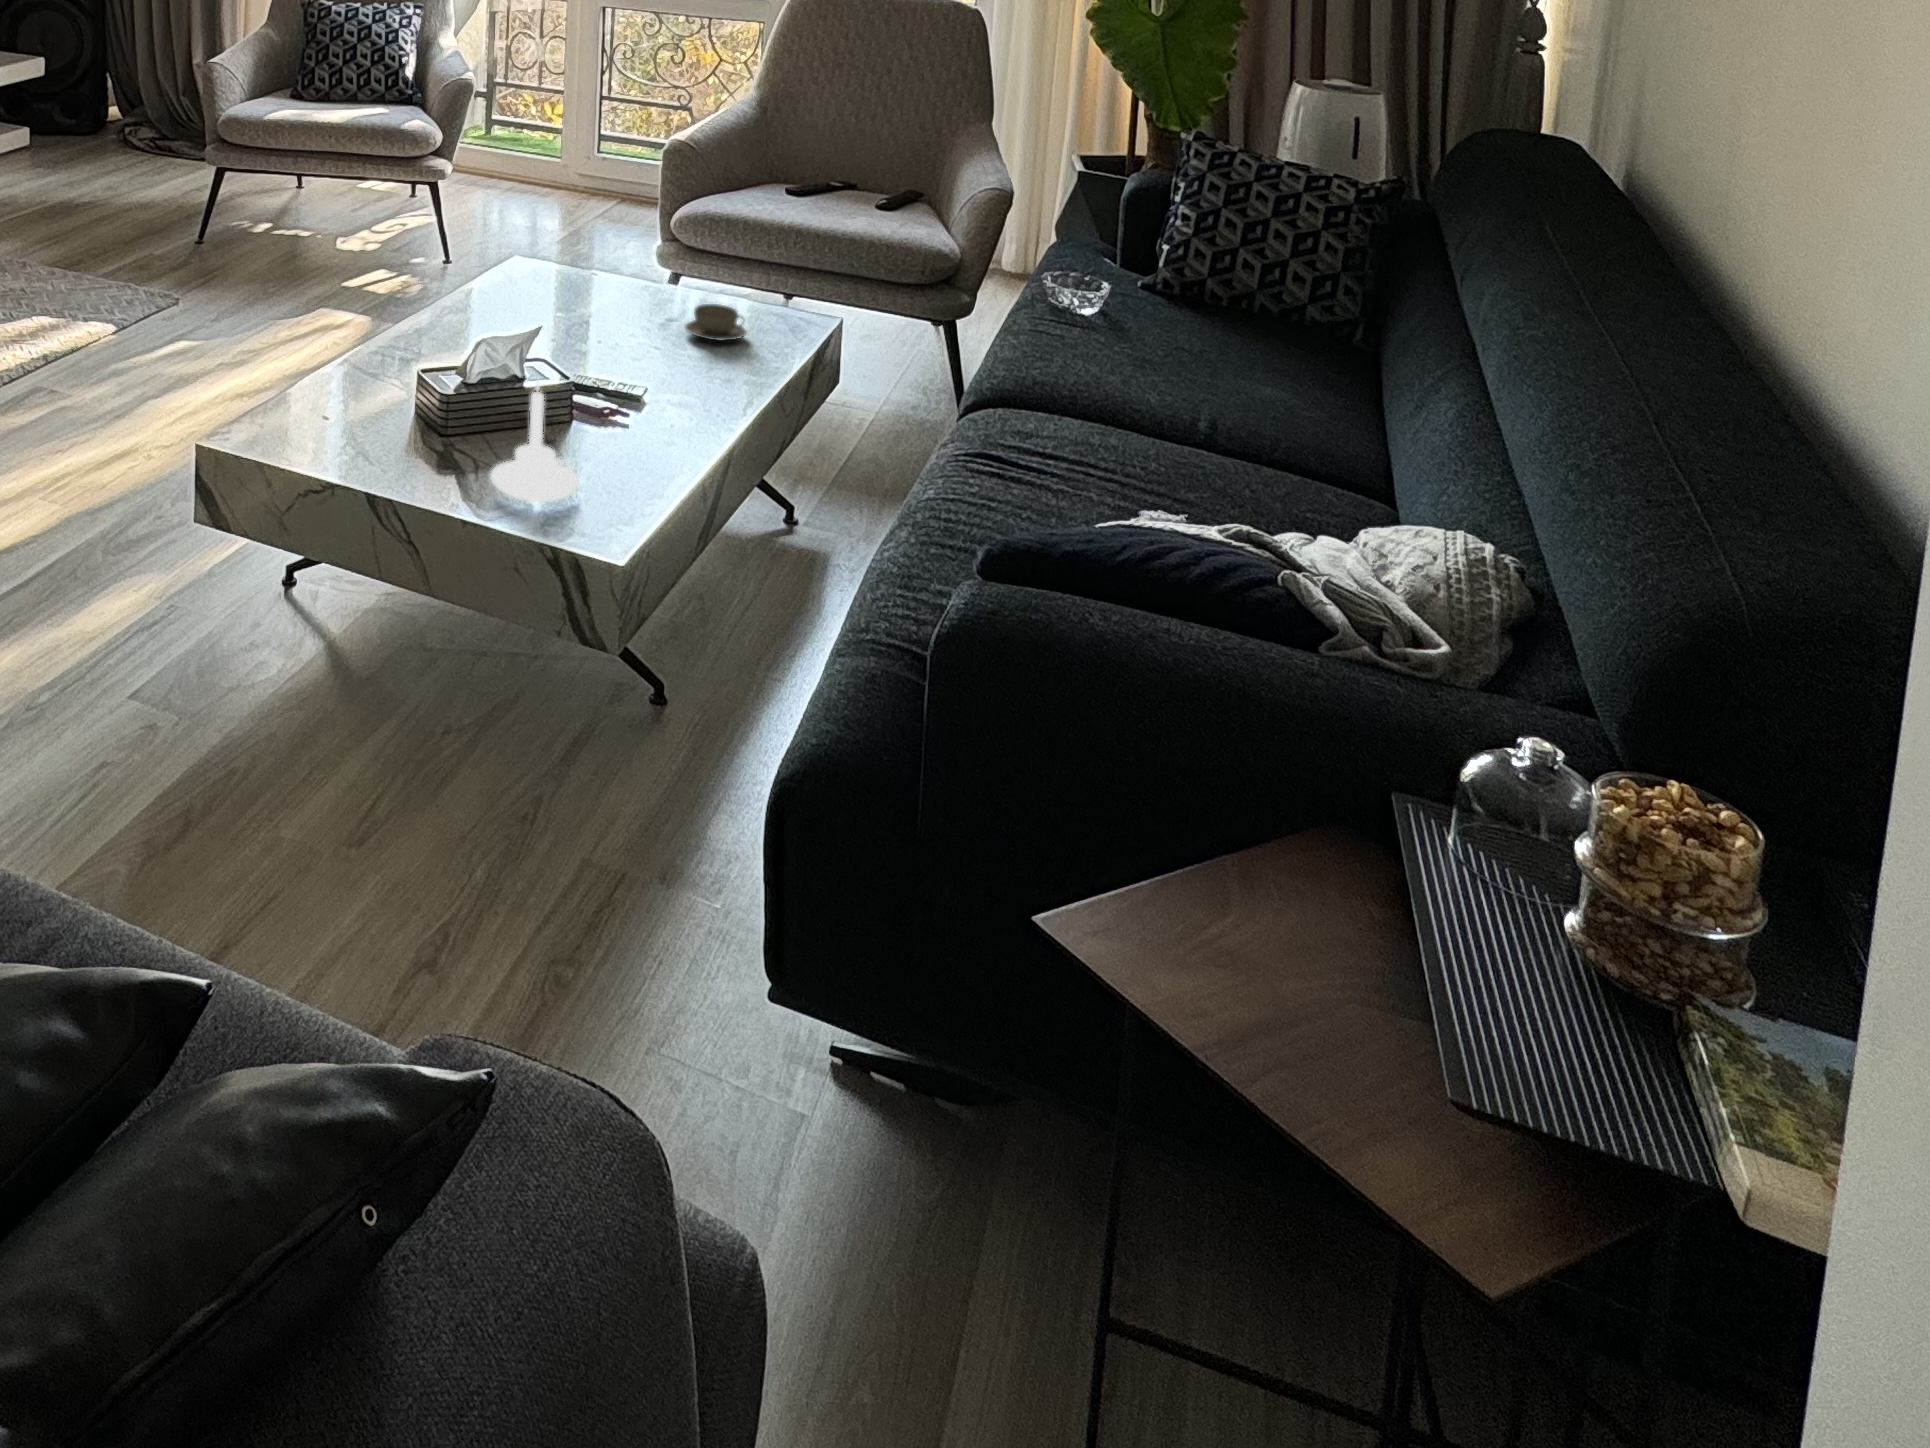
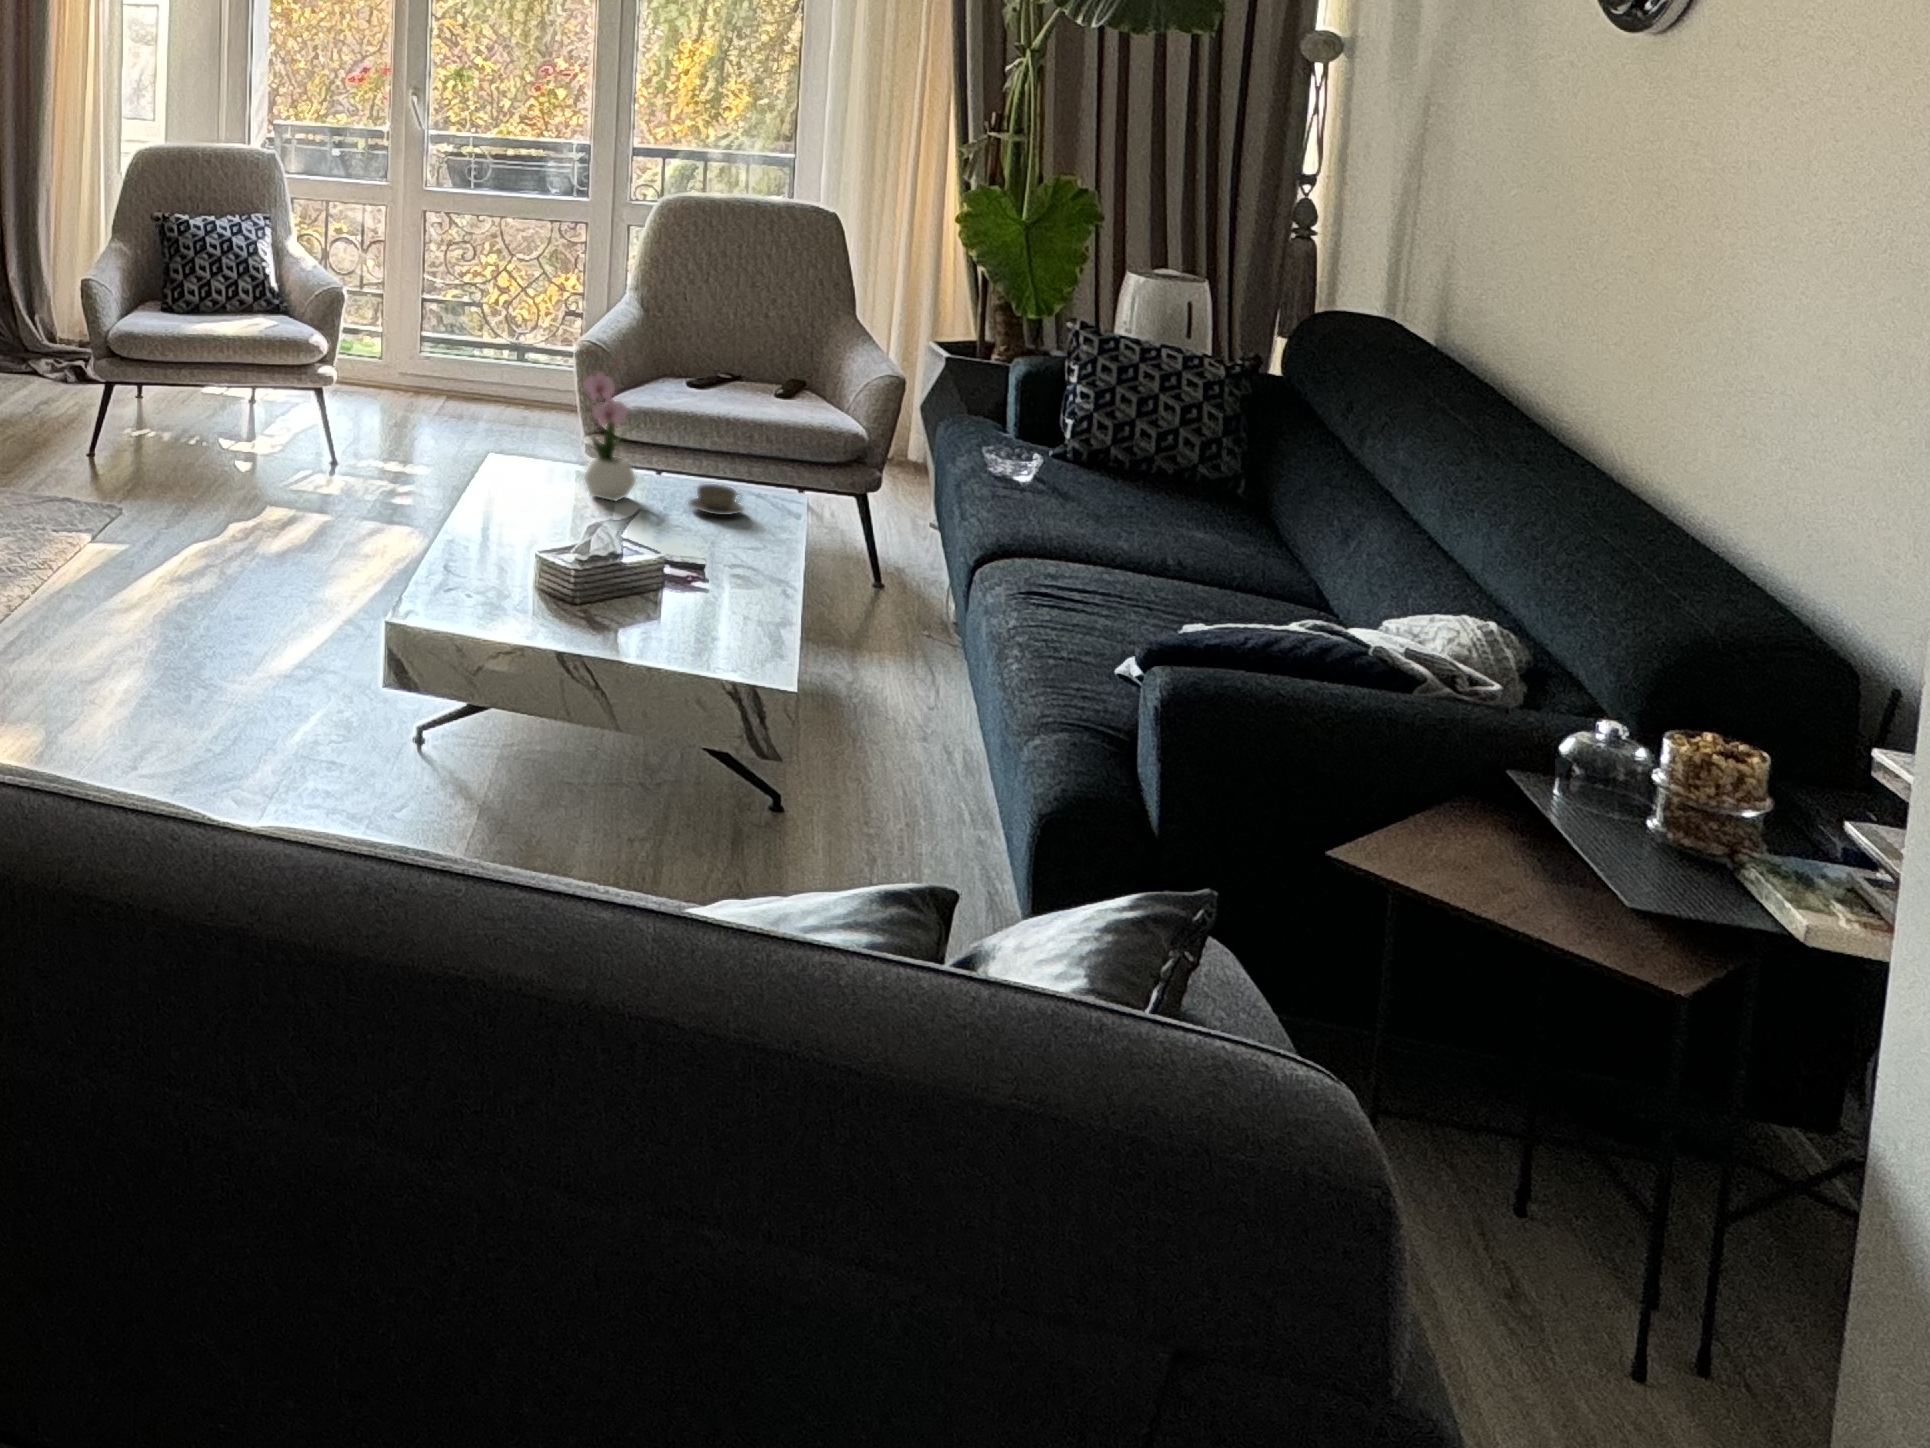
flower arrangement: none [571,144,647,319] -> present [583,350,644,501]
candle holder: present [490,382,579,502] -> none [643,544,720,645]

